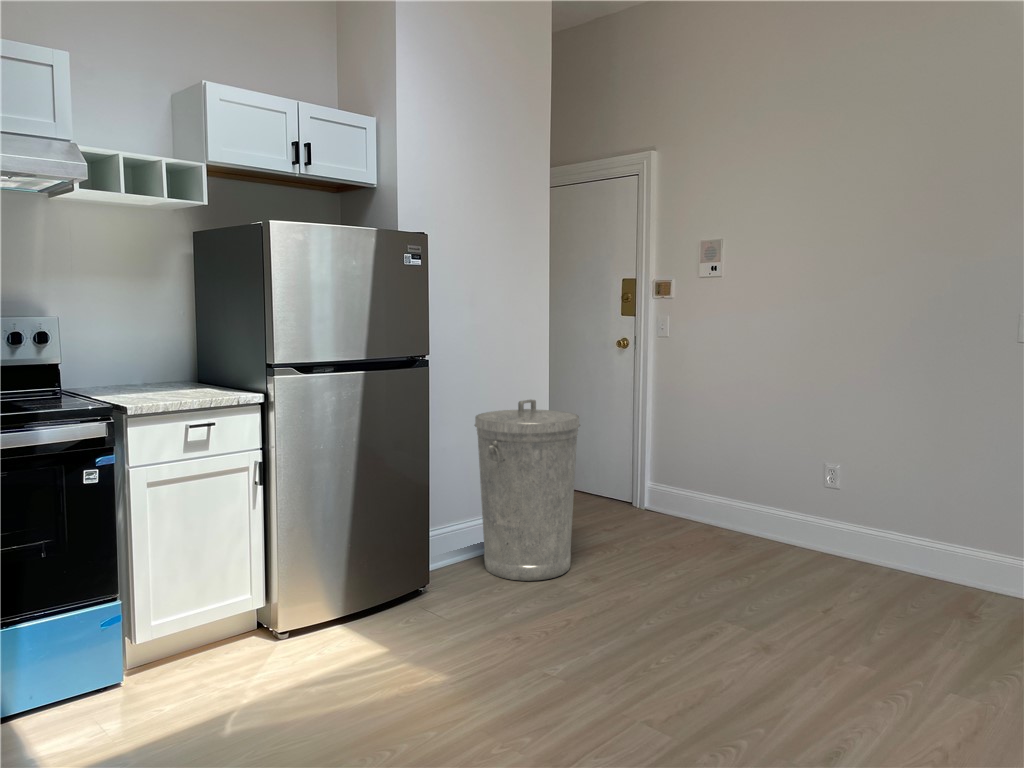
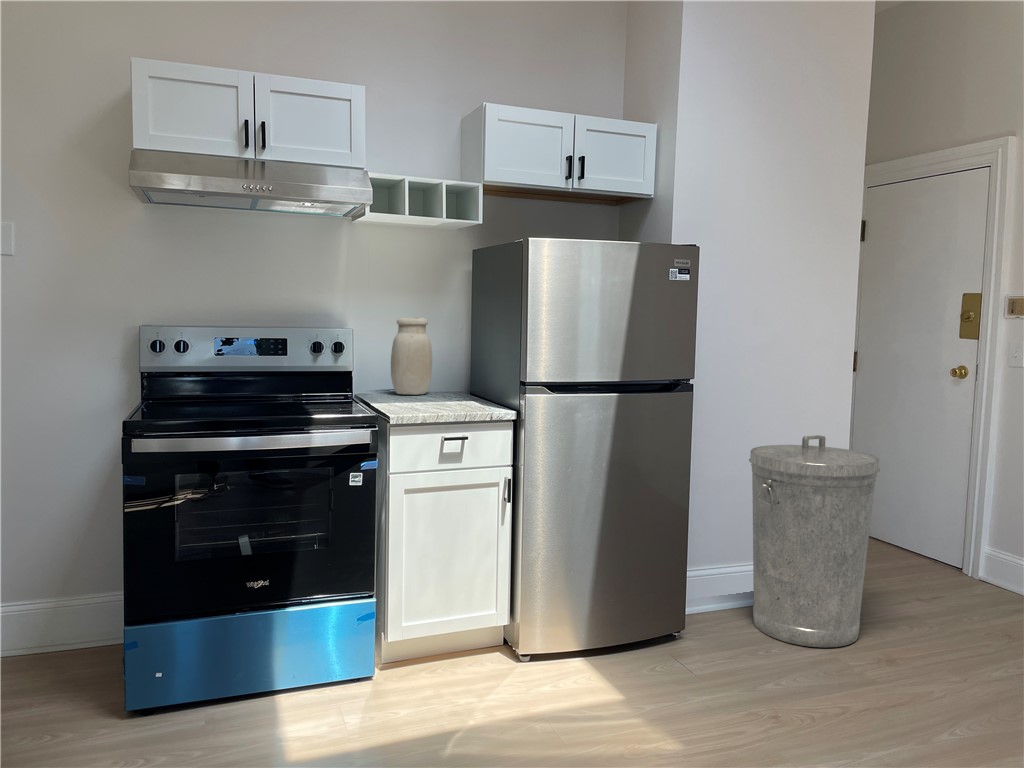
jar: none [108,303,158,385] -> present [391,317,432,395]

